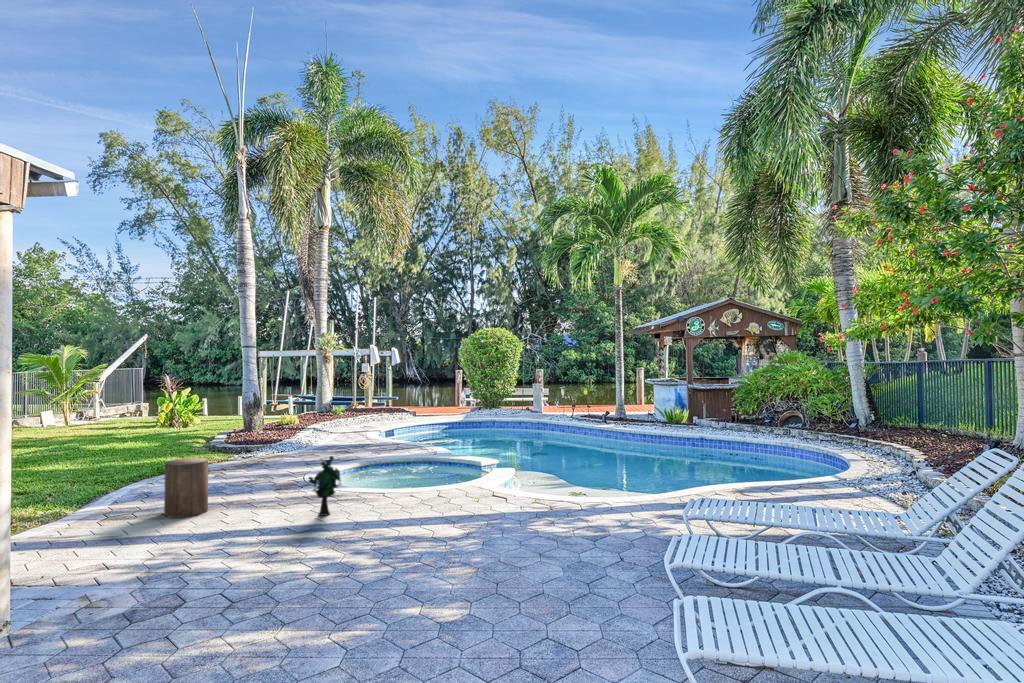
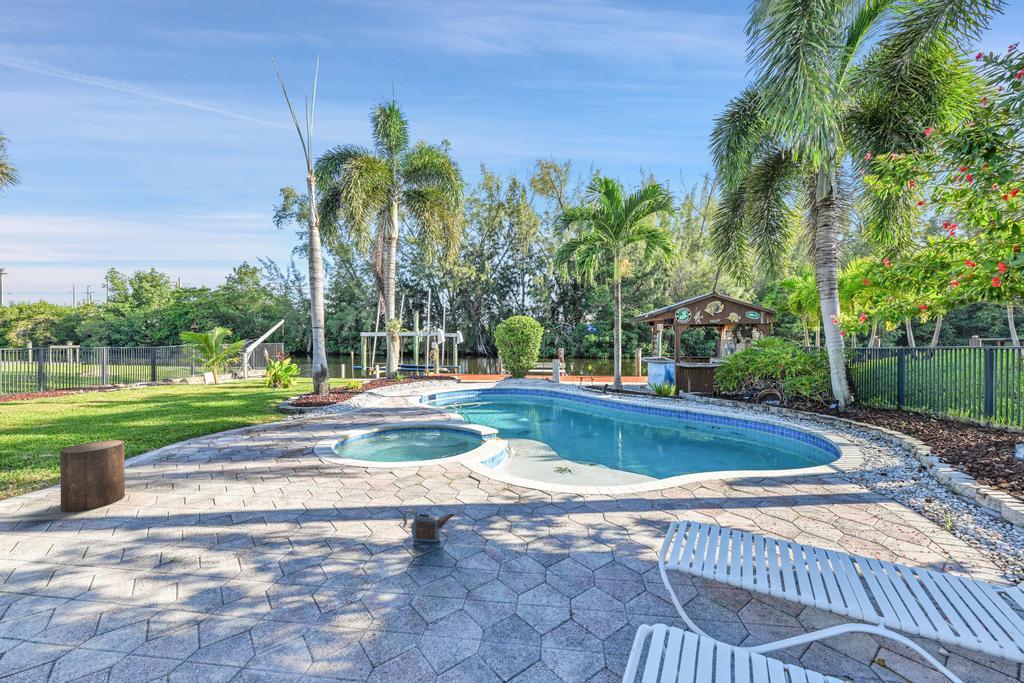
decorative plant: present [309,456,341,516] -> none [197,450,248,522]
watering can: none [486,492,527,515] -> present [403,510,454,542]

